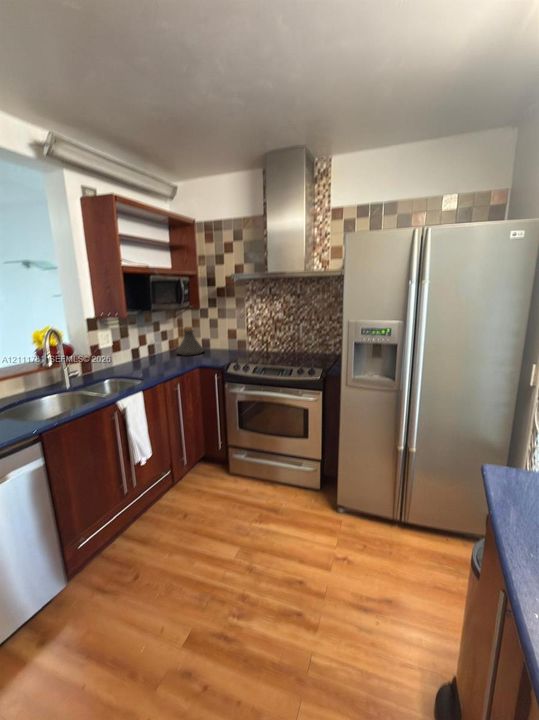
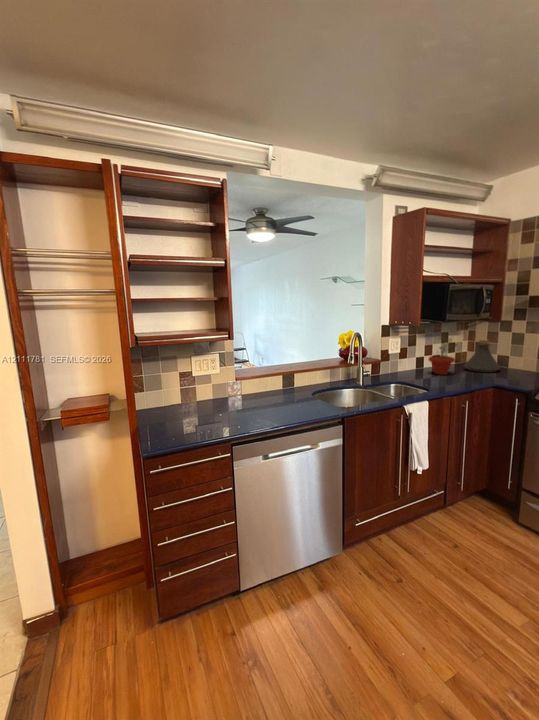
potted plant: none [143,326,168,363] -> present [429,338,457,375]

